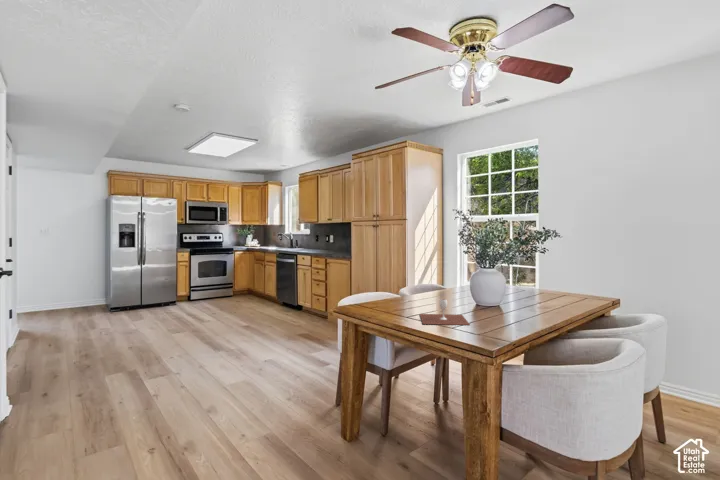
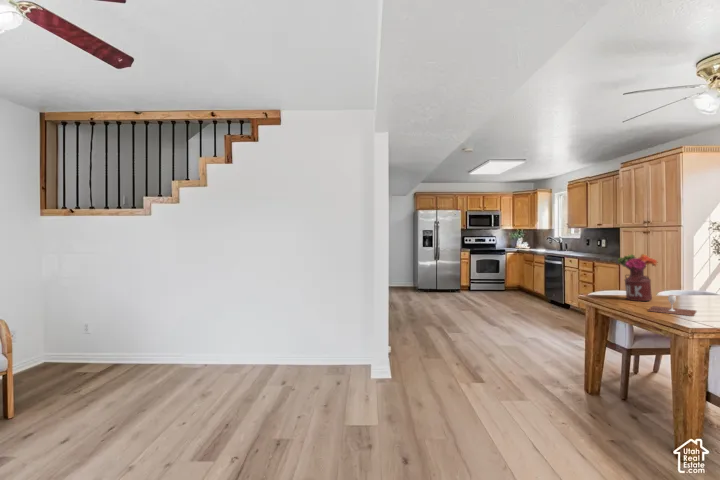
flower arrangement: none [375,248,418,308] -> present [618,254,658,301]

